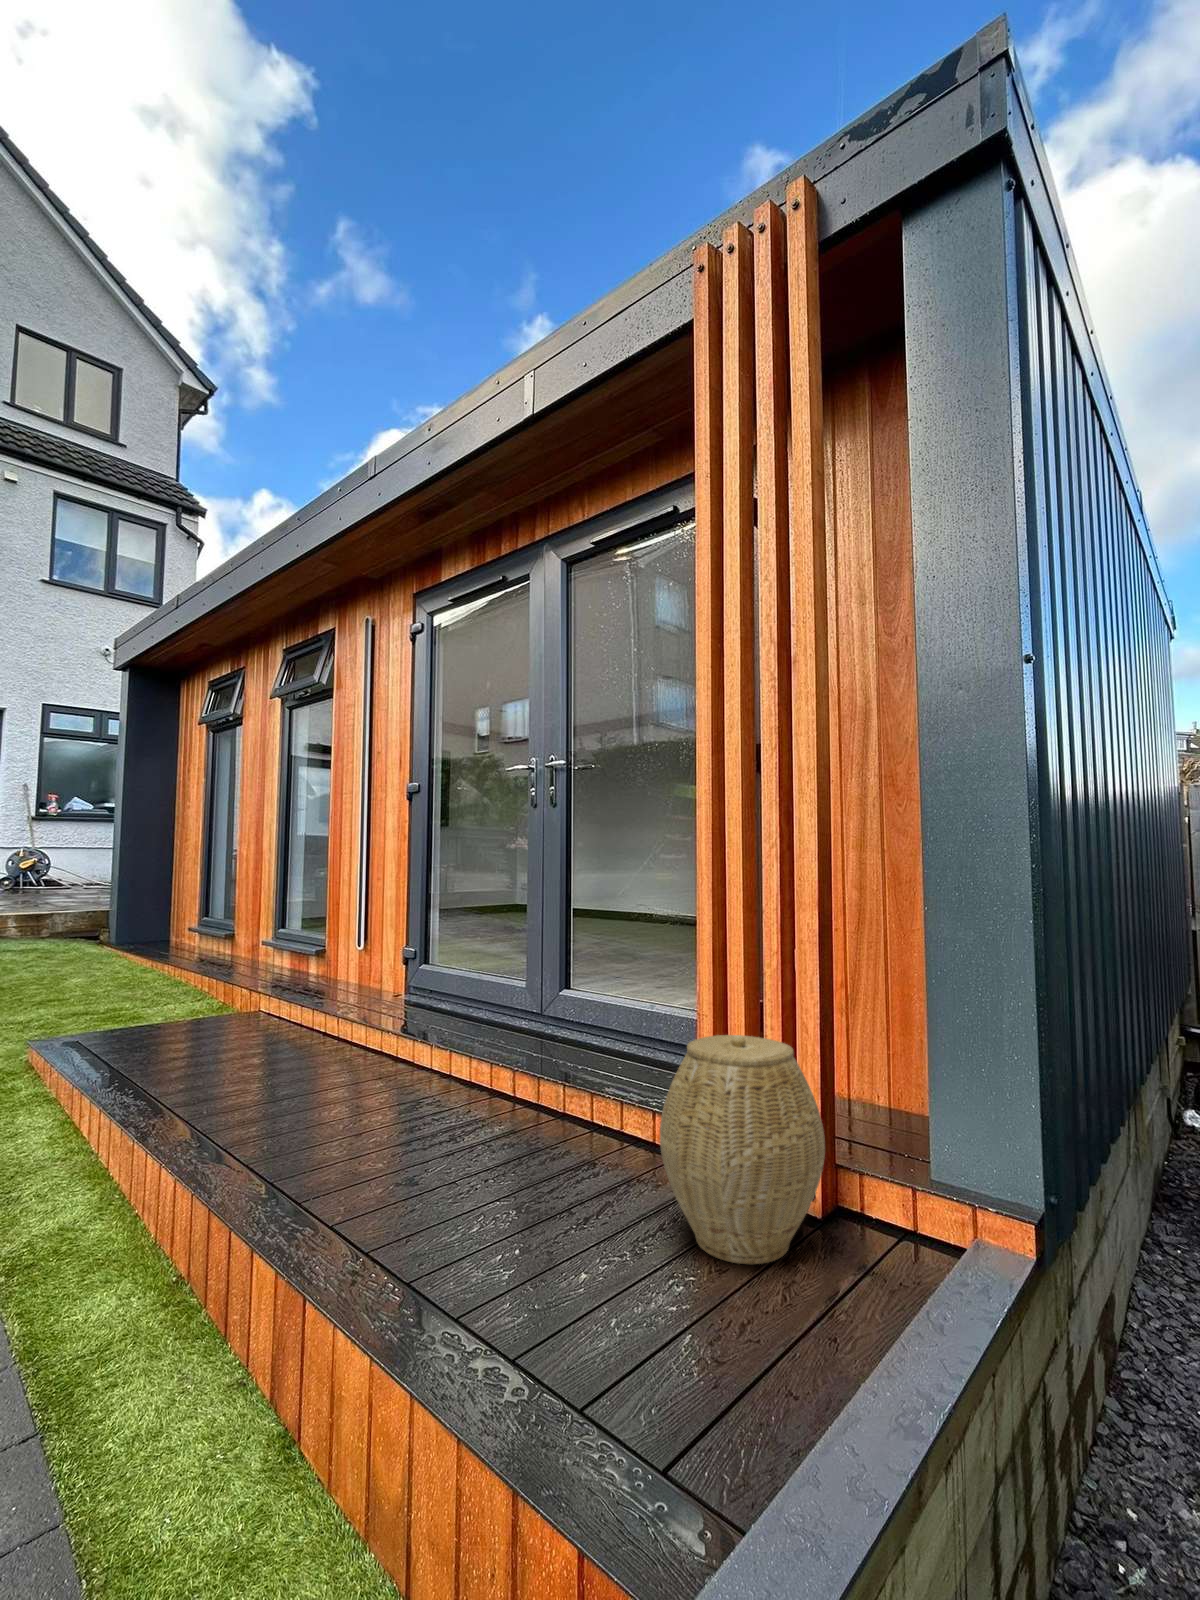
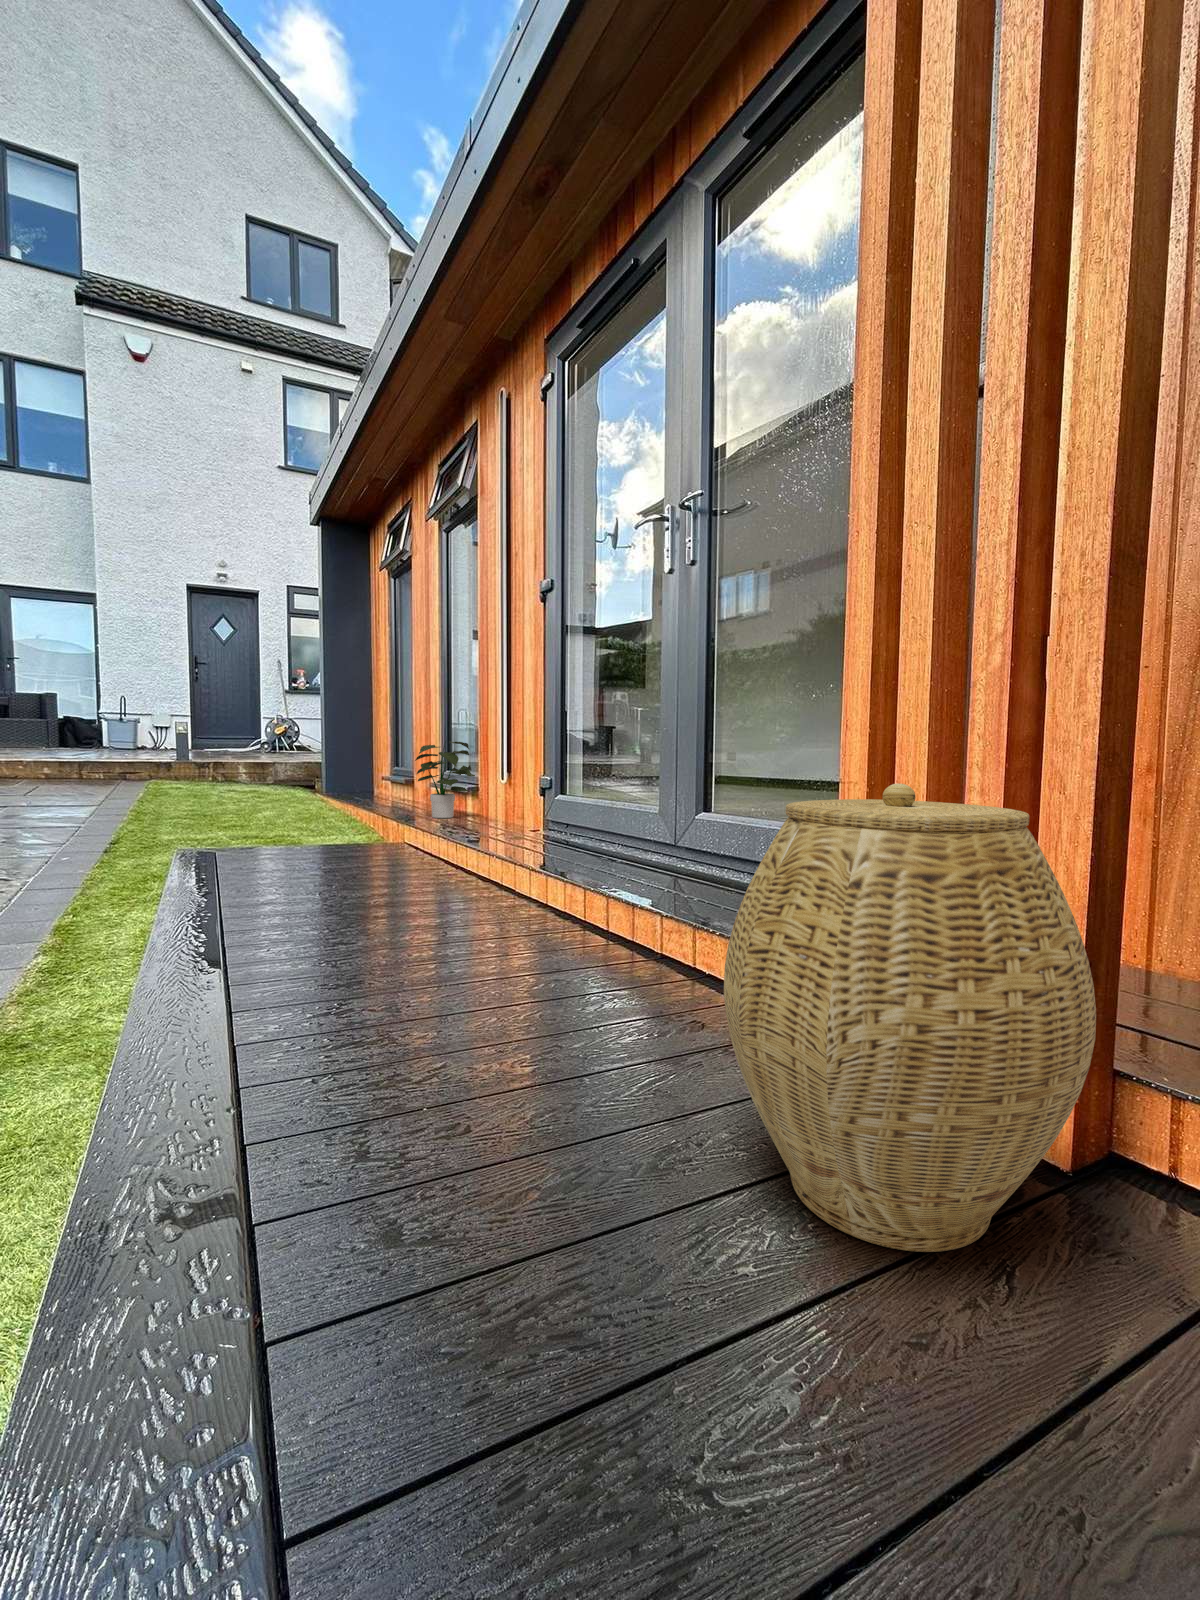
potted plant: none [267,911,335,985] -> present [415,741,475,818]

